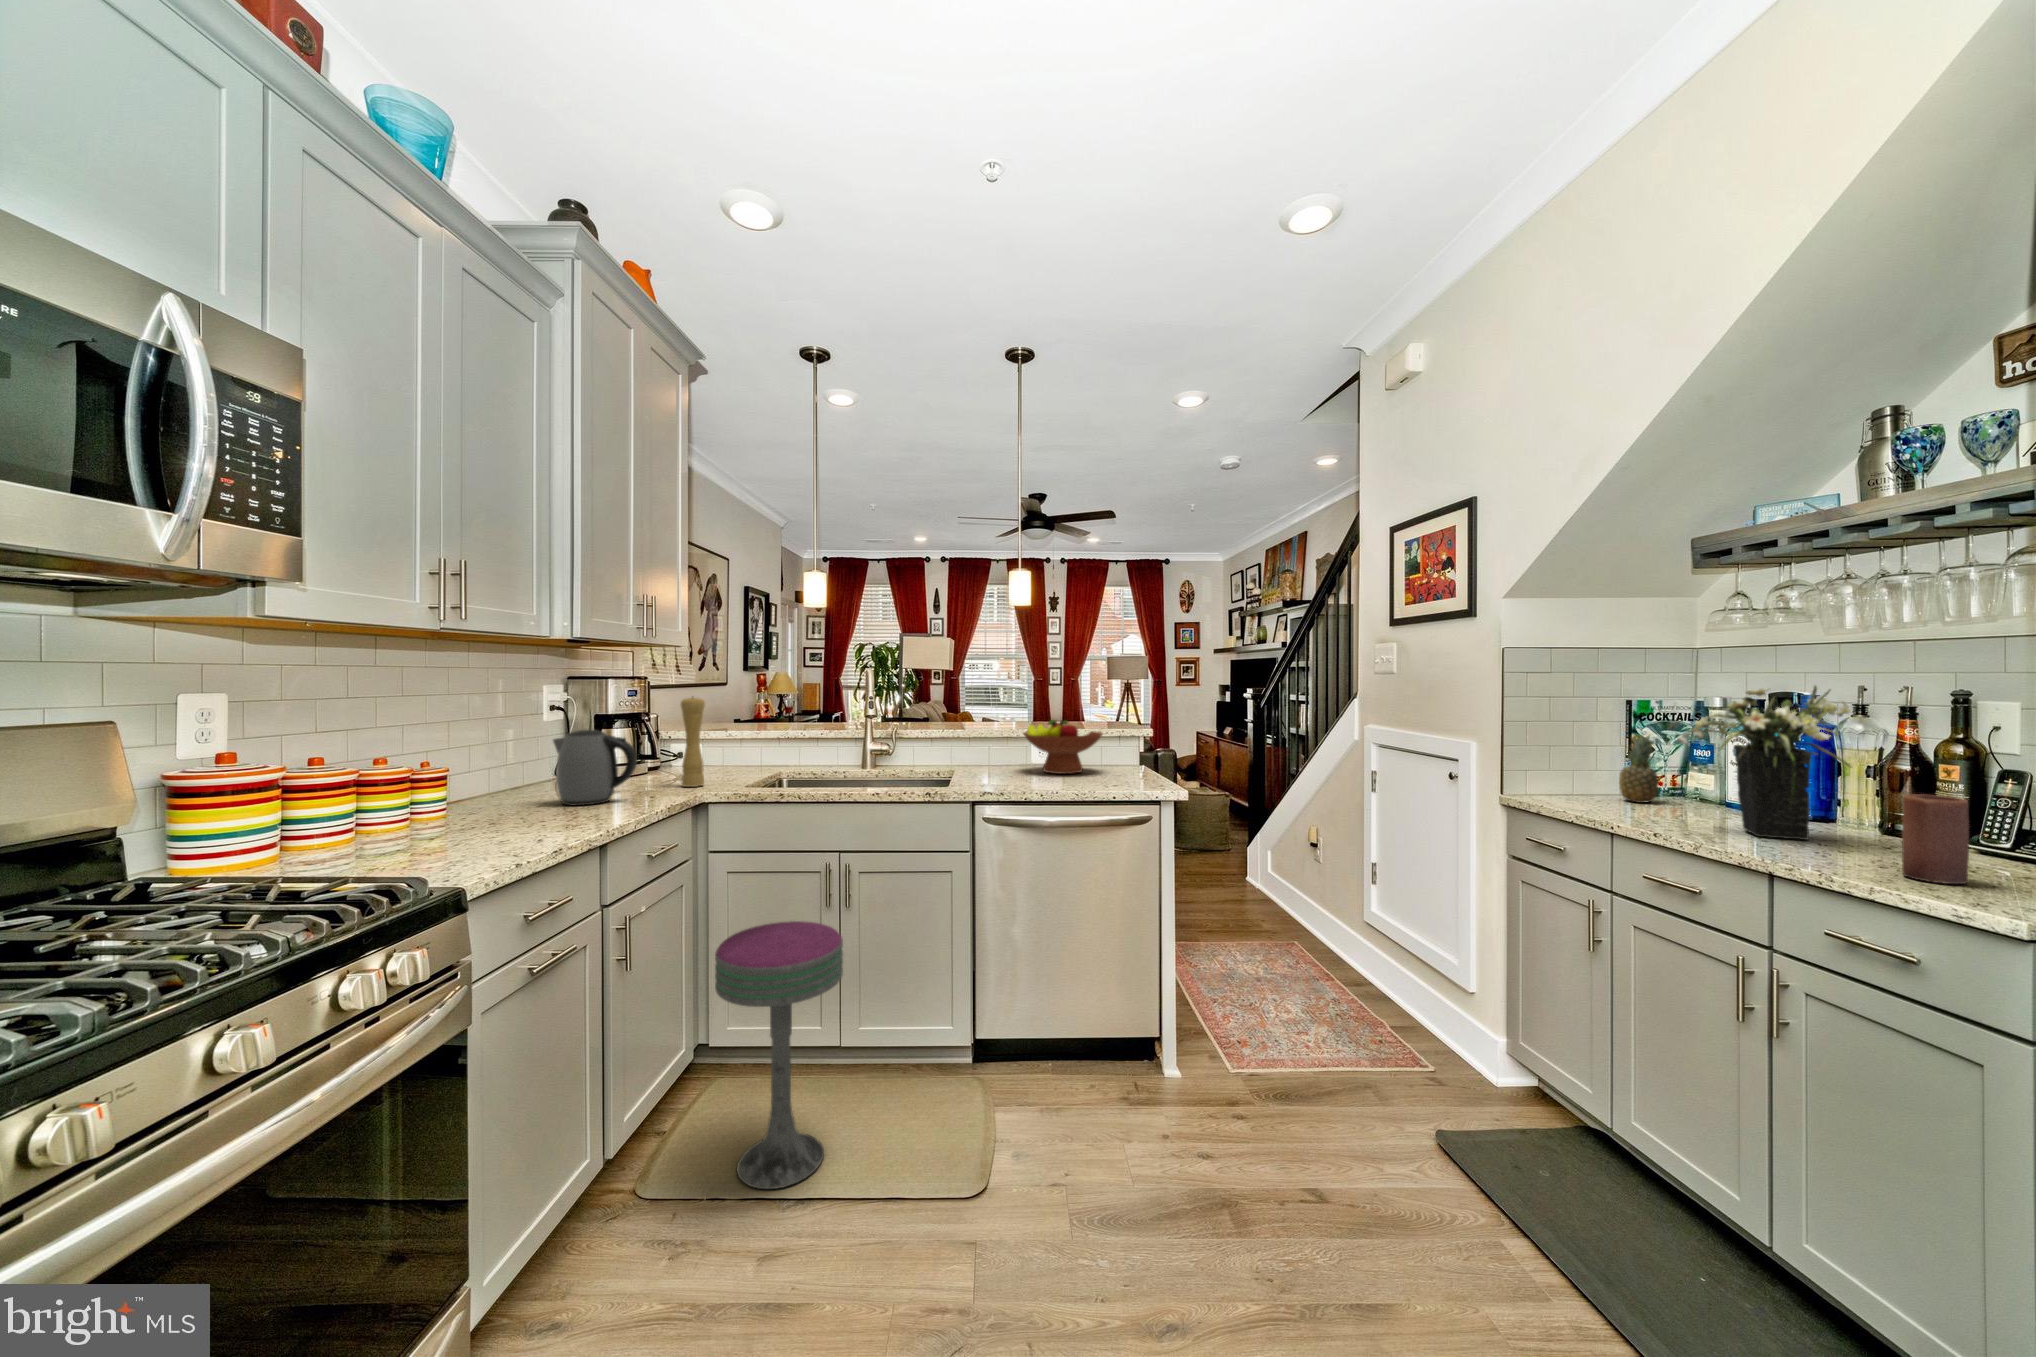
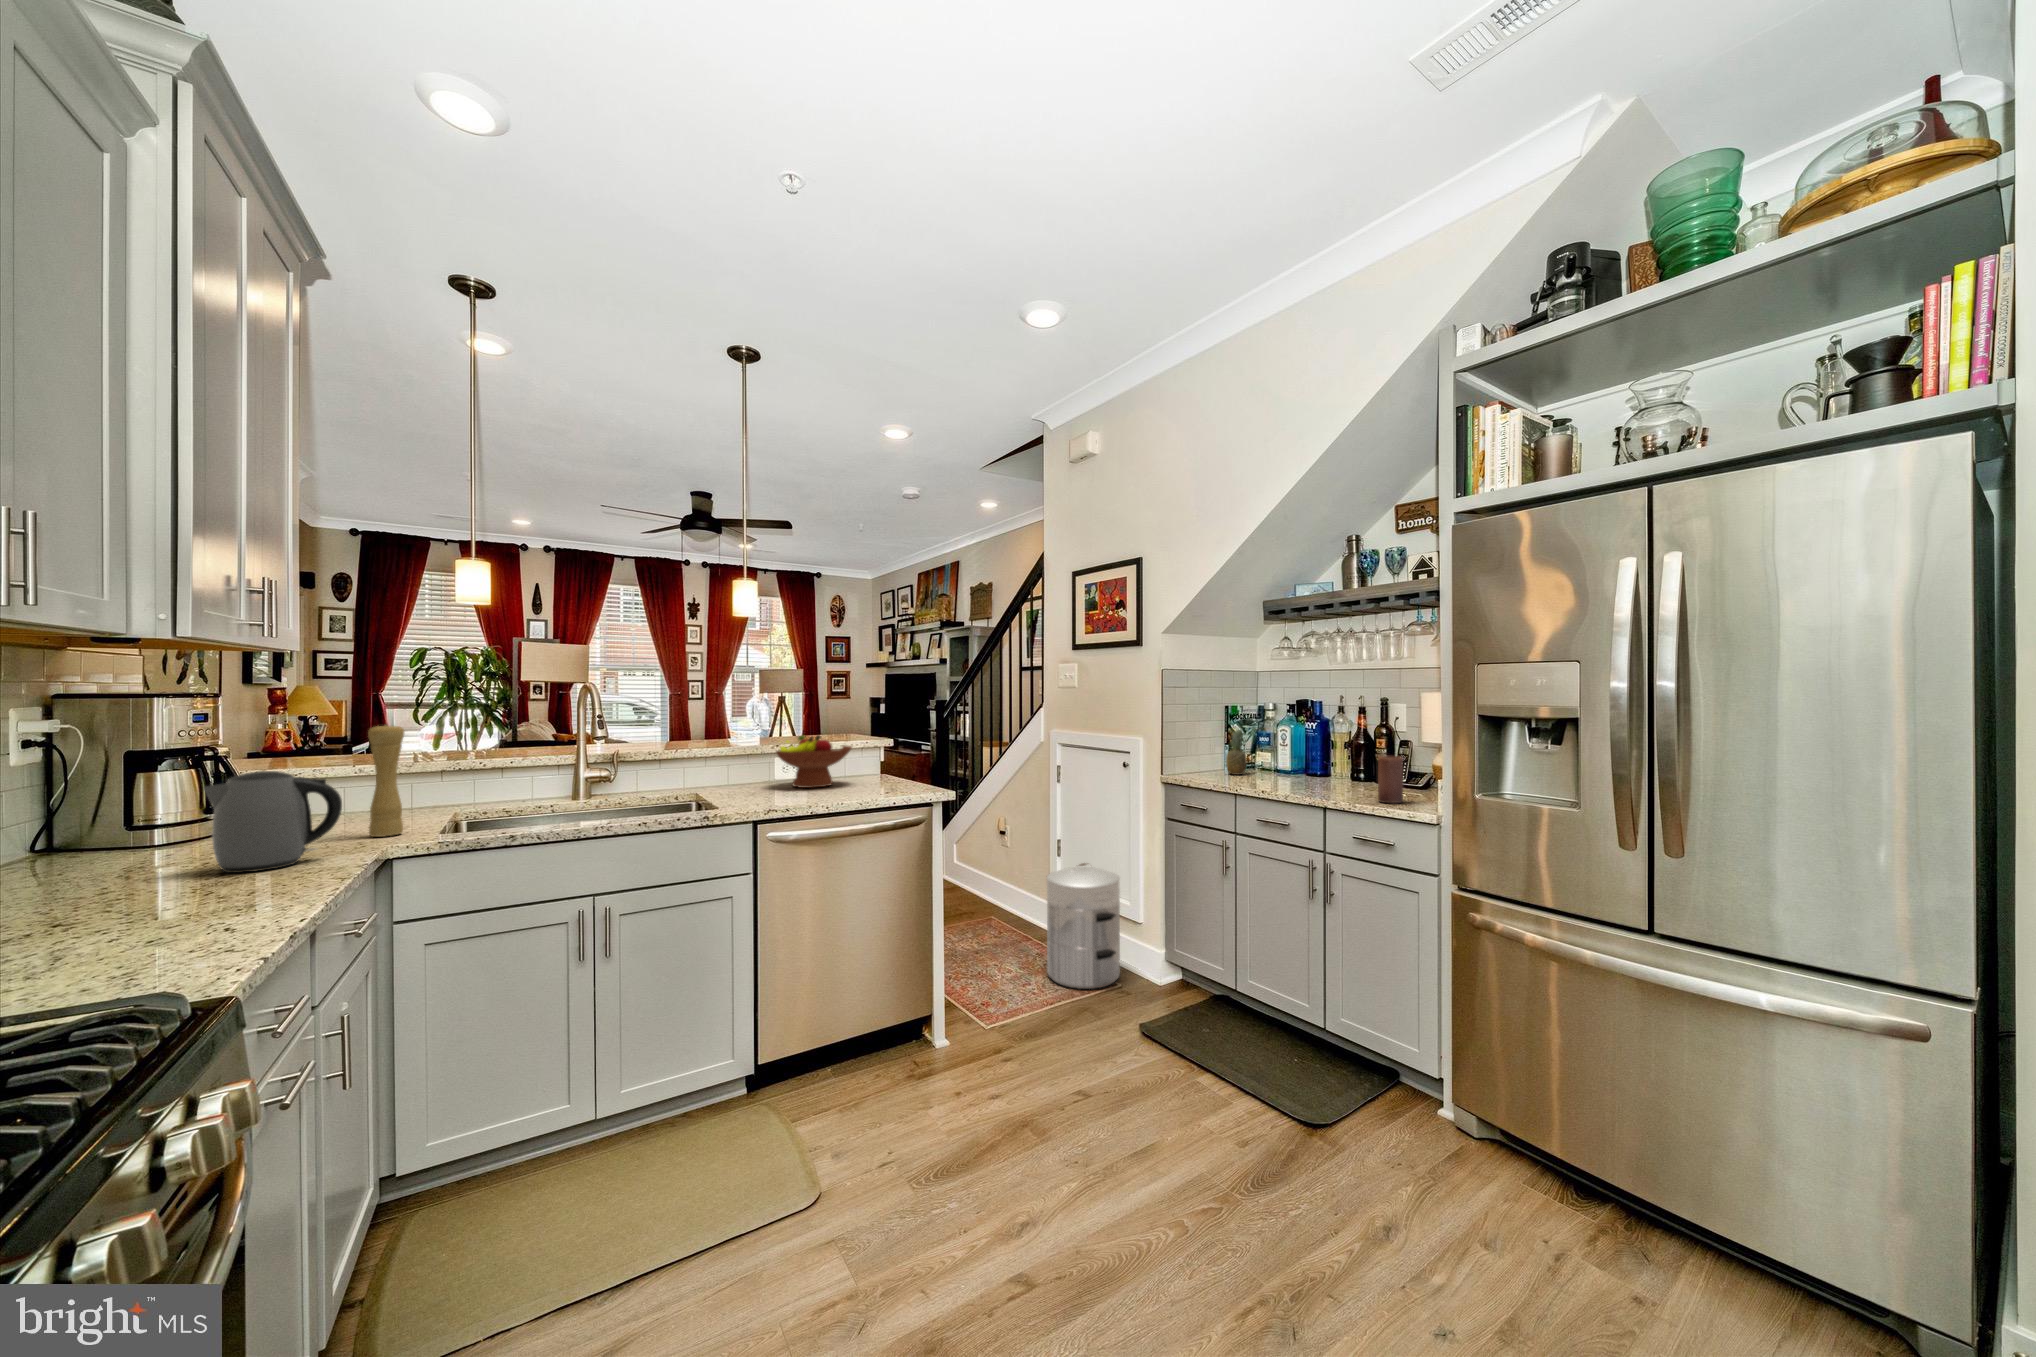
flower arrangement: present [1677,686,1851,840] -> none [1269,695,1349,789]
waste bin: none [1337,896,1441,1060] -> present [1047,863,1120,989]
bar stool: present [715,921,843,1189] -> none [506,965,660,1265]

